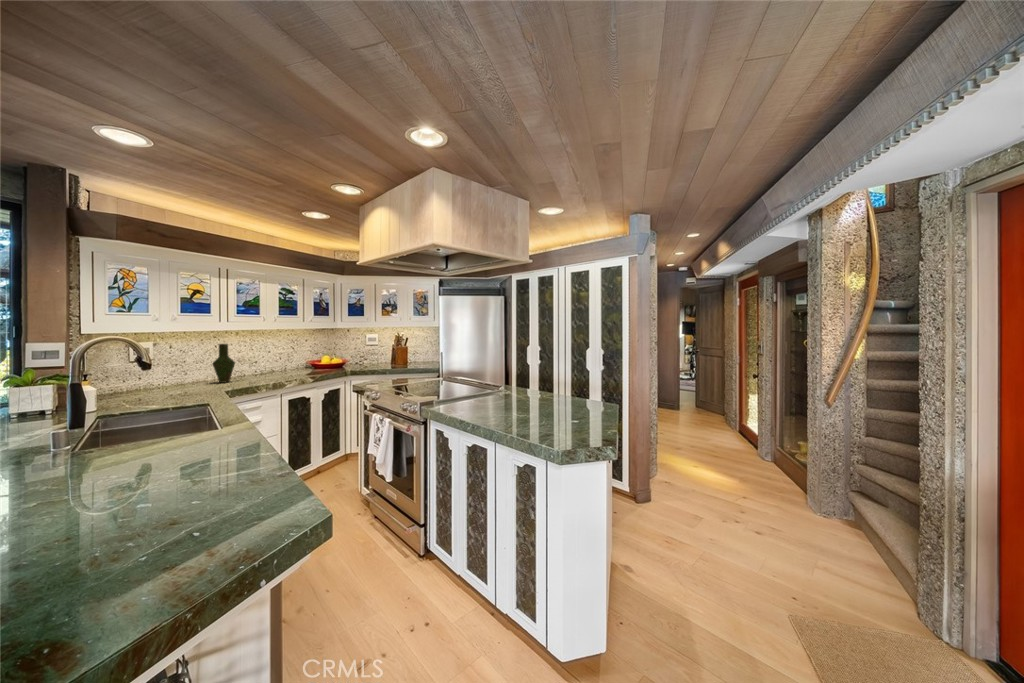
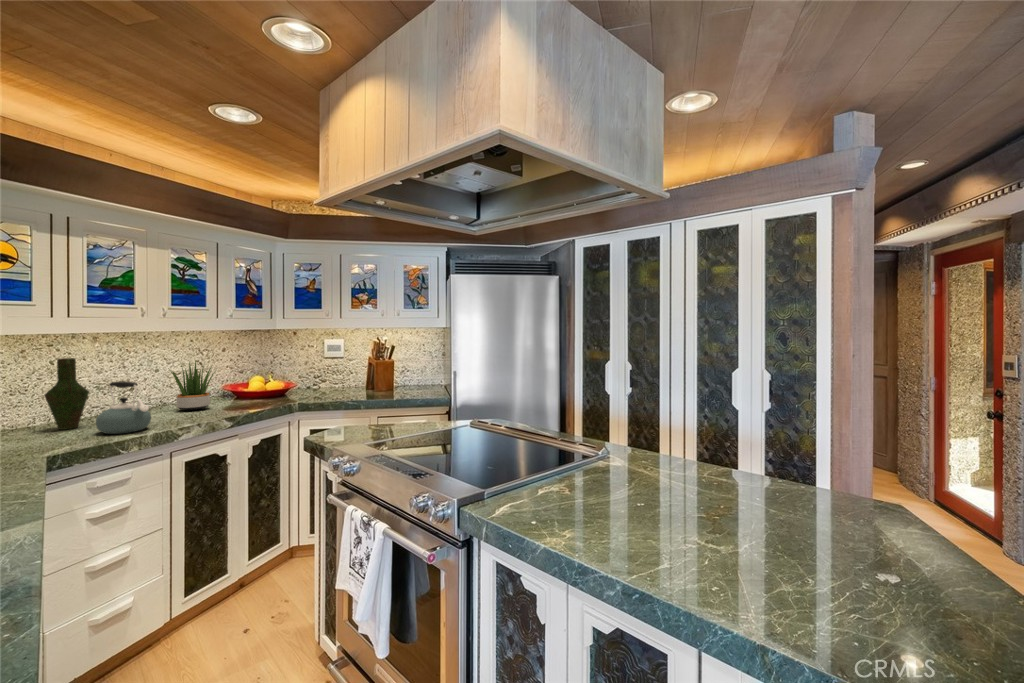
potted plant: none [275,346,305,375] -> present [169,361,215,411]
kettle: none [241,356,270,384] -> present [96,381,151,434]

